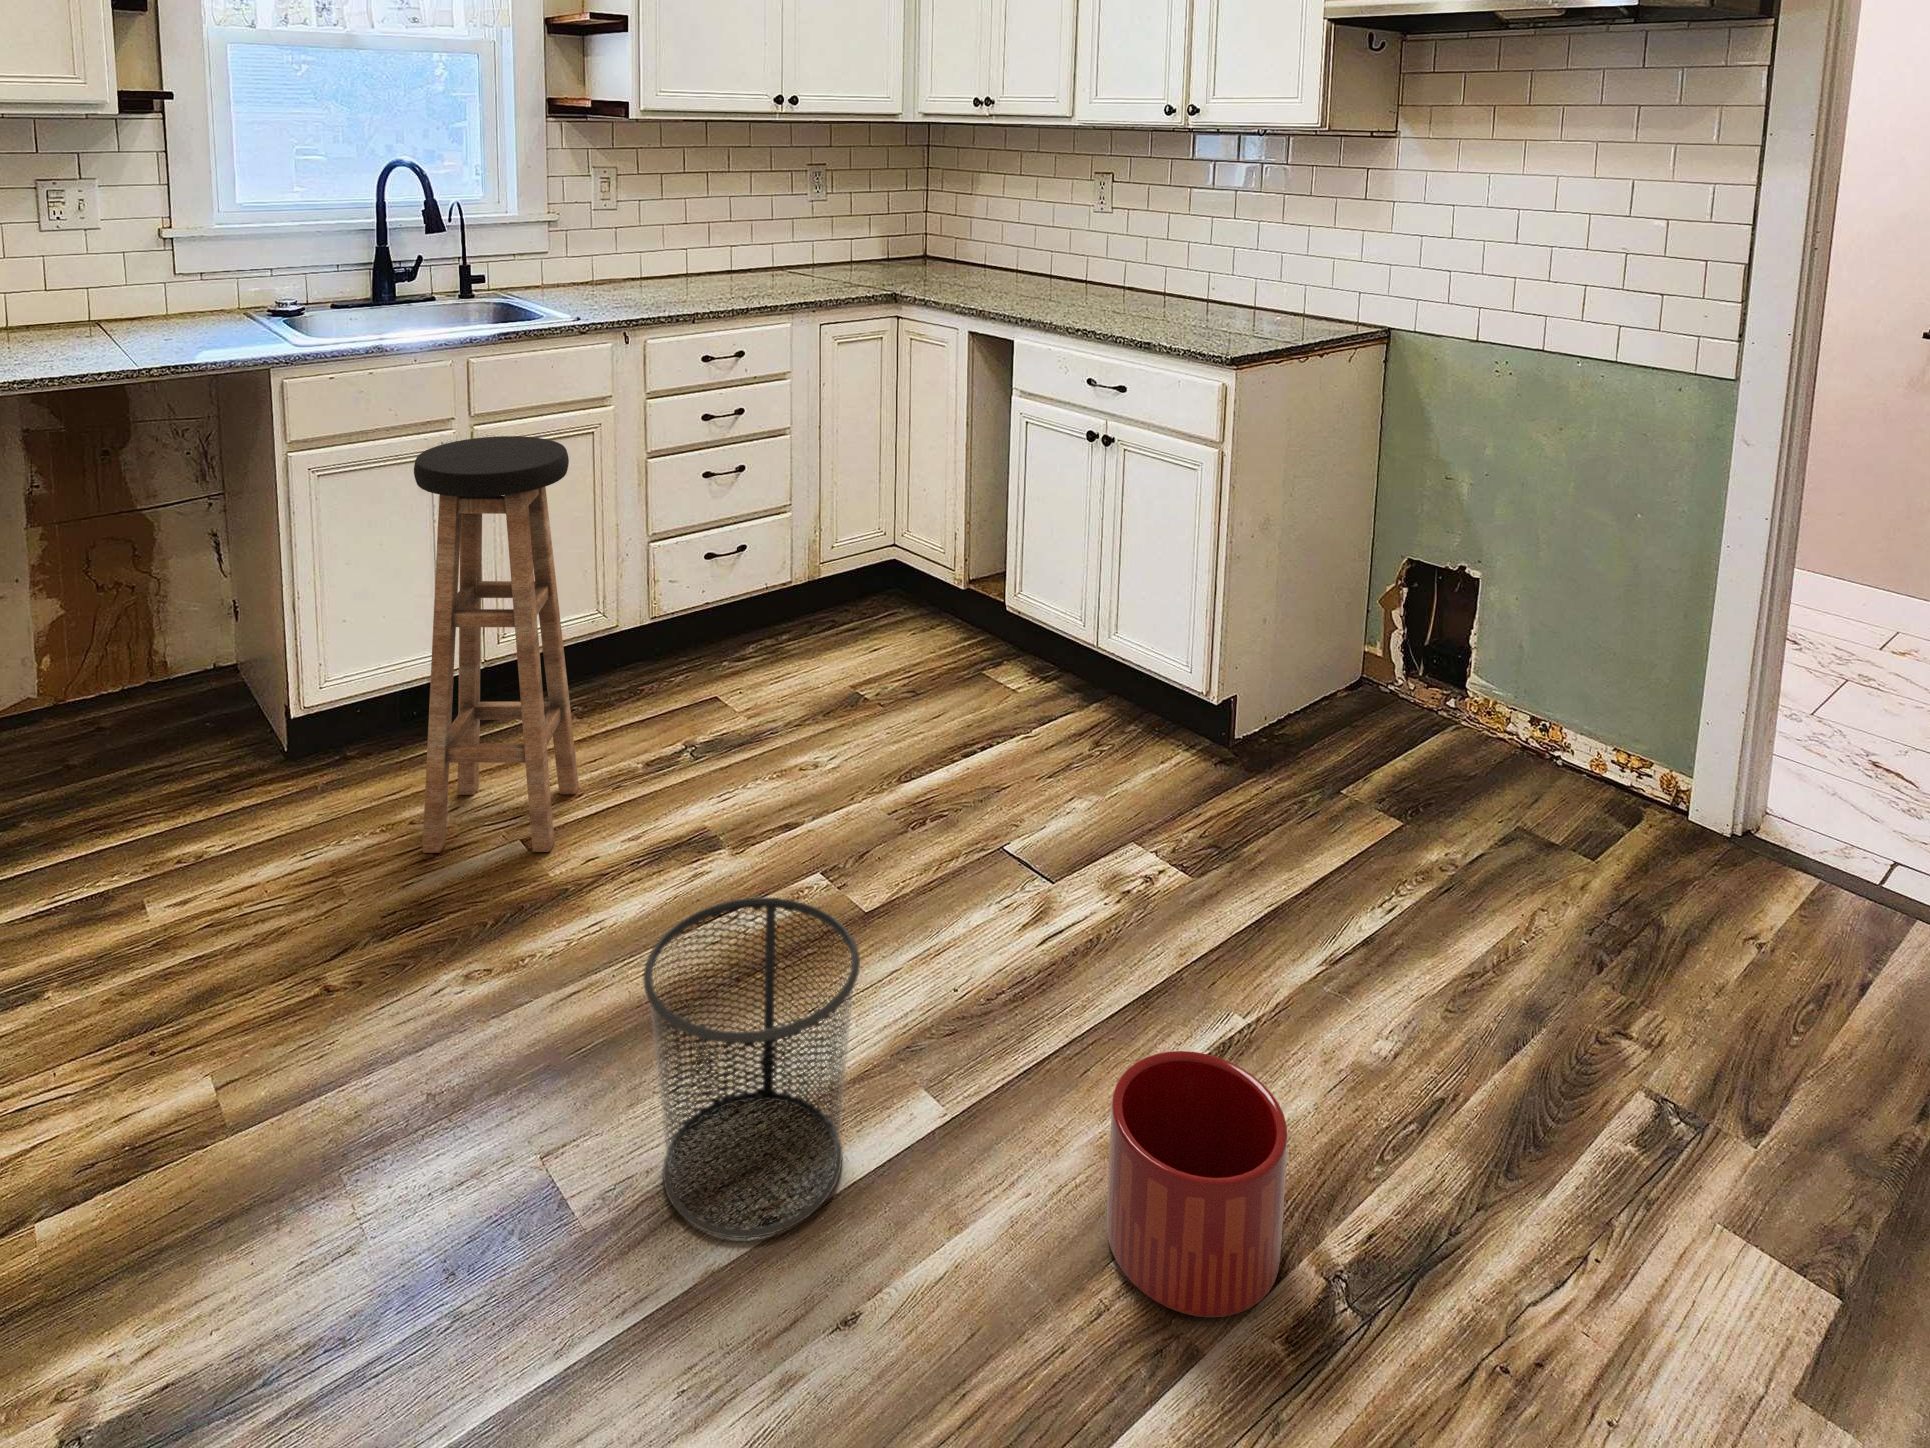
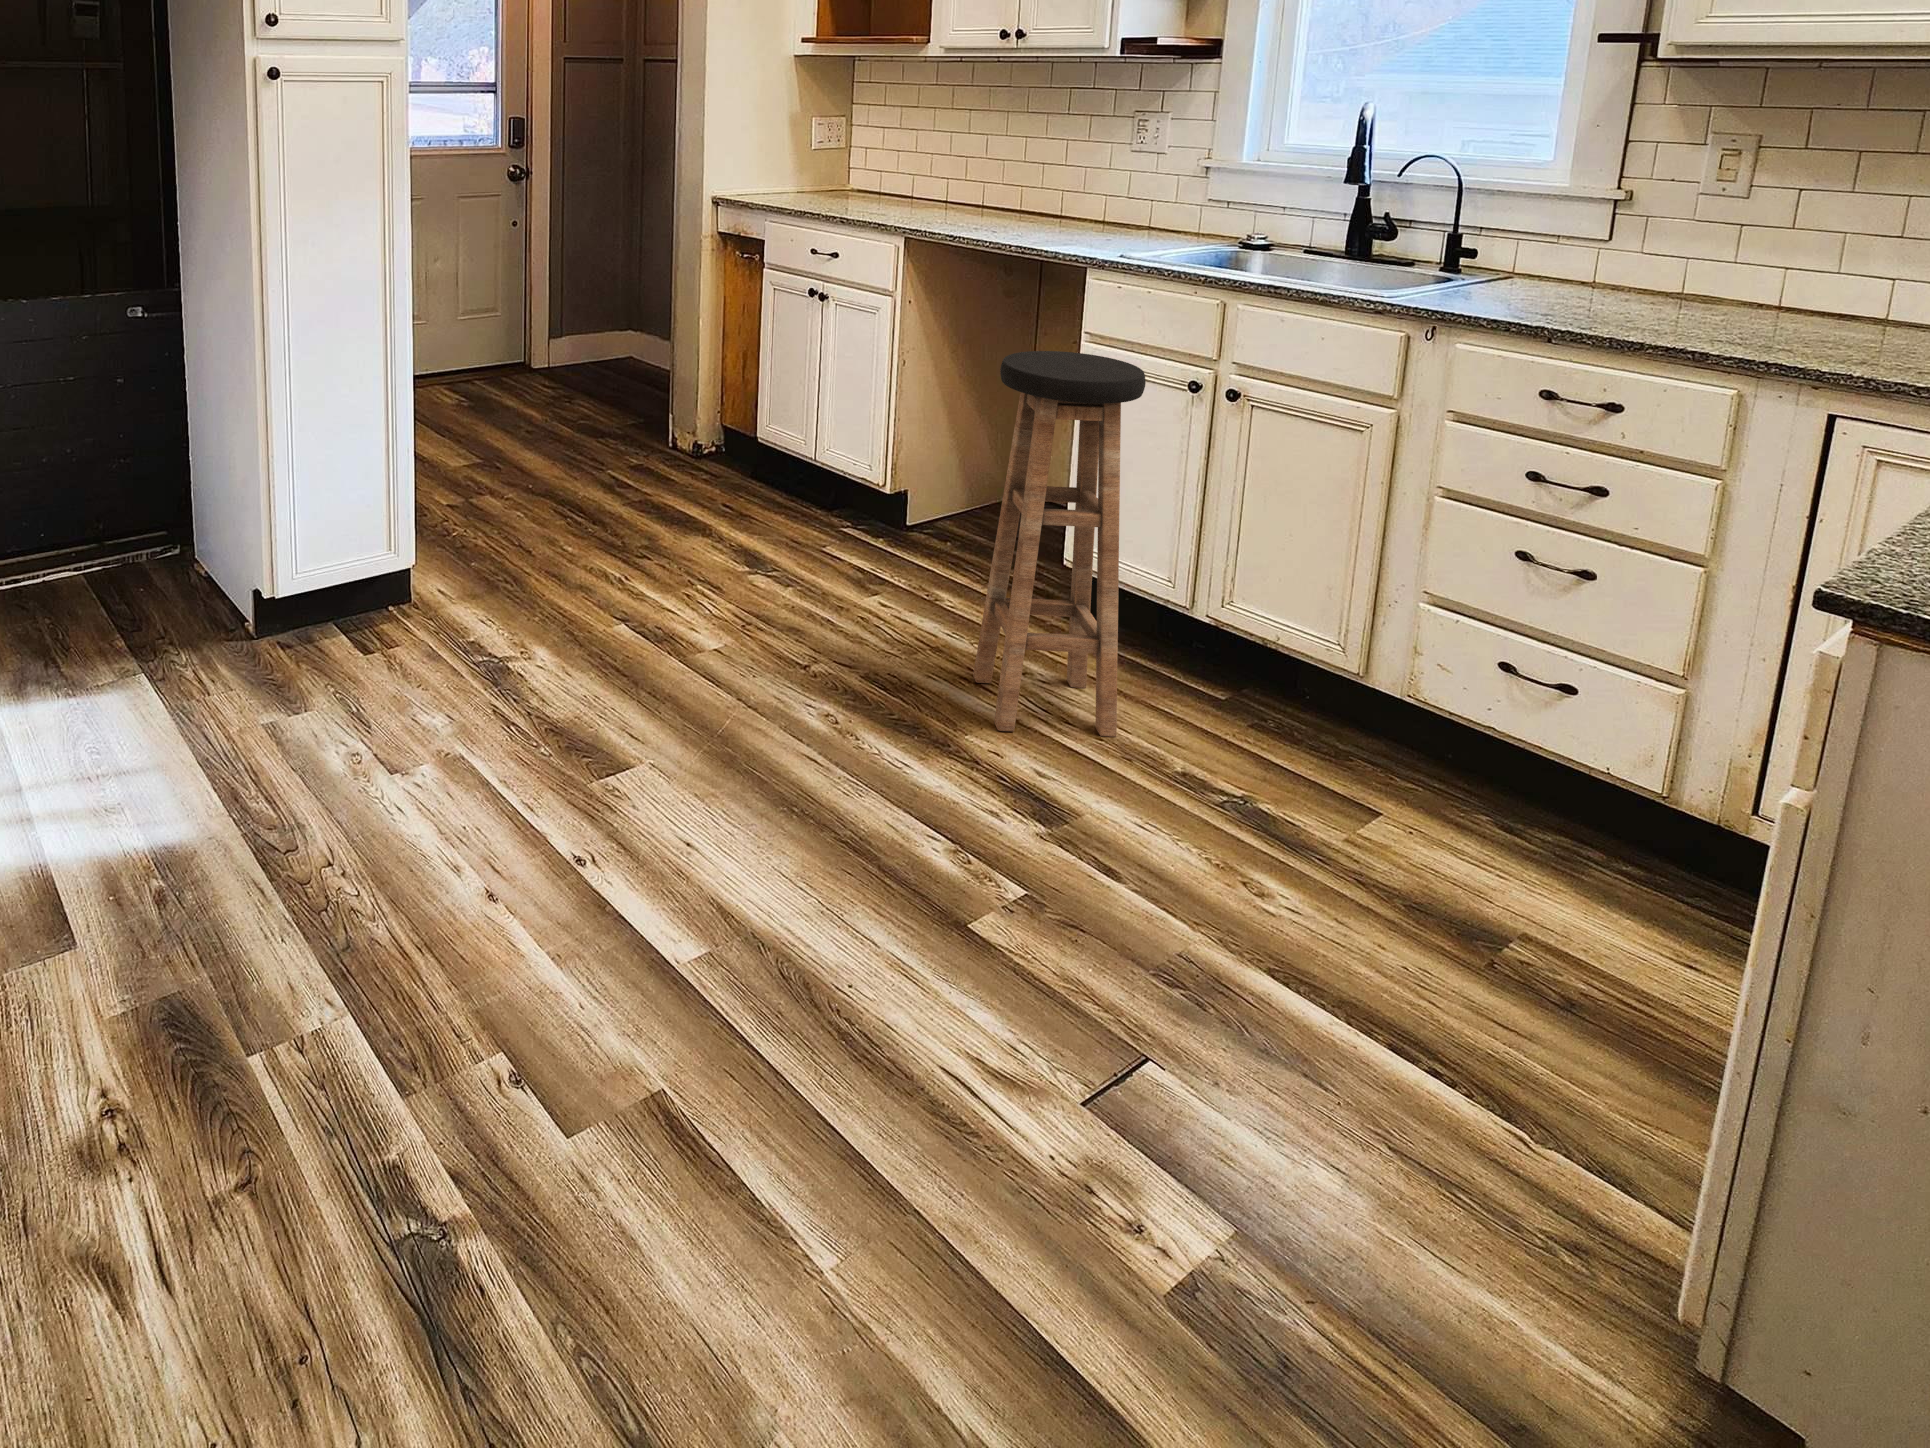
waste bin: present [643,897,860,1238] -> none [556,651,724,893]
planter: present [1107,1051,1288,1317] -> none [422,928,592,1179]

